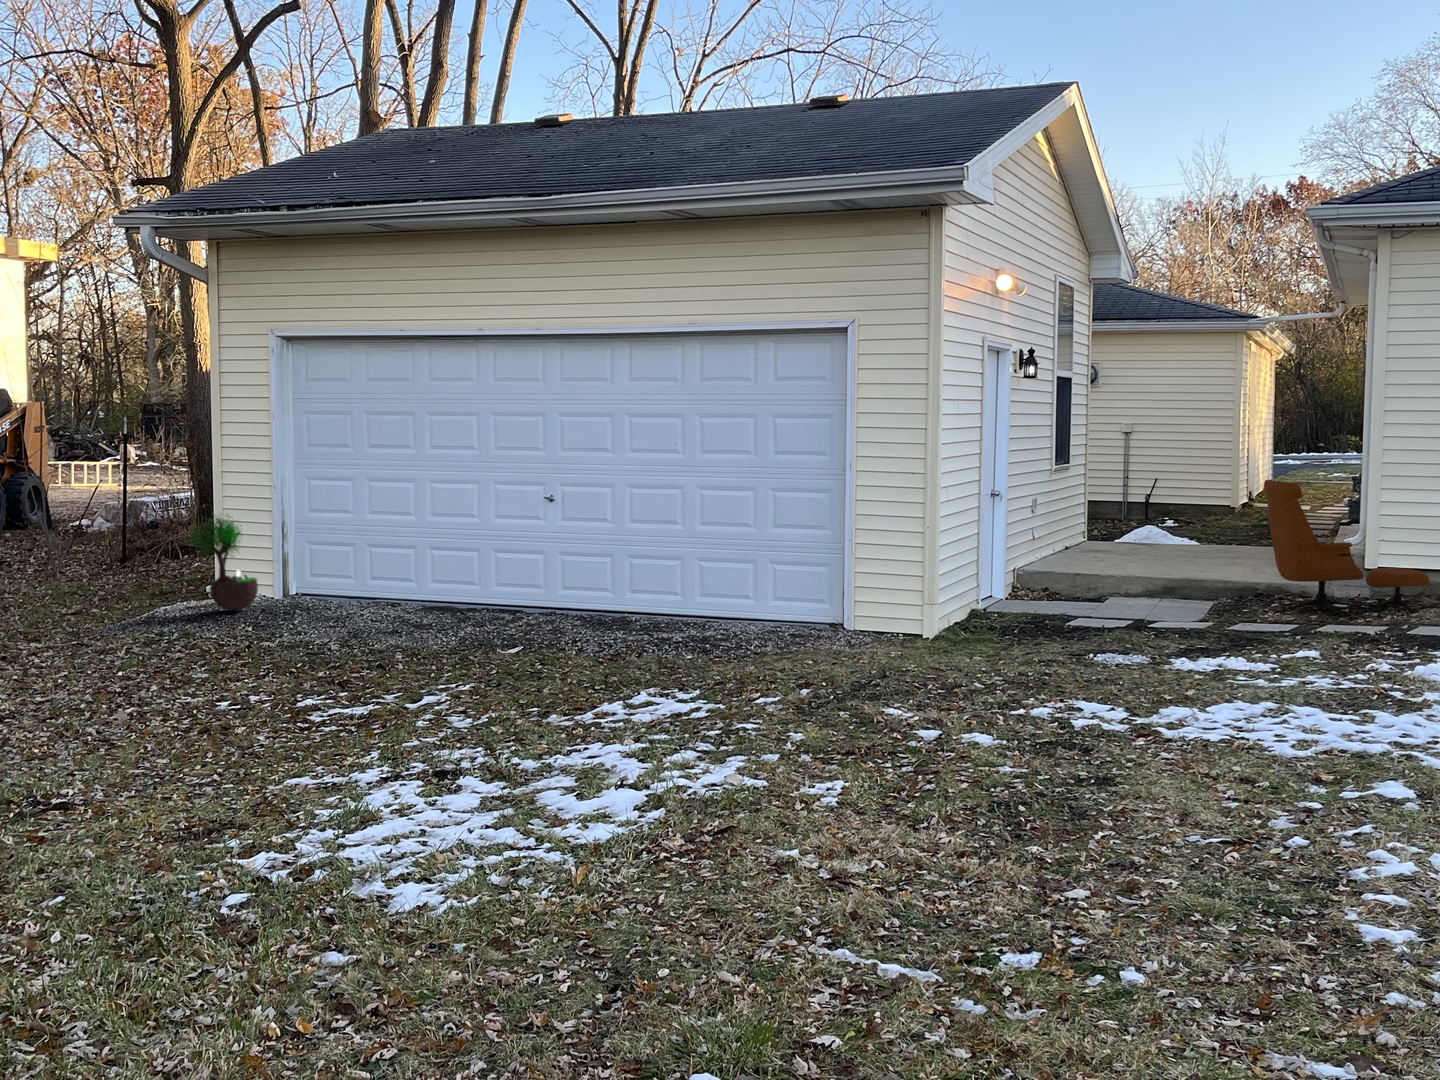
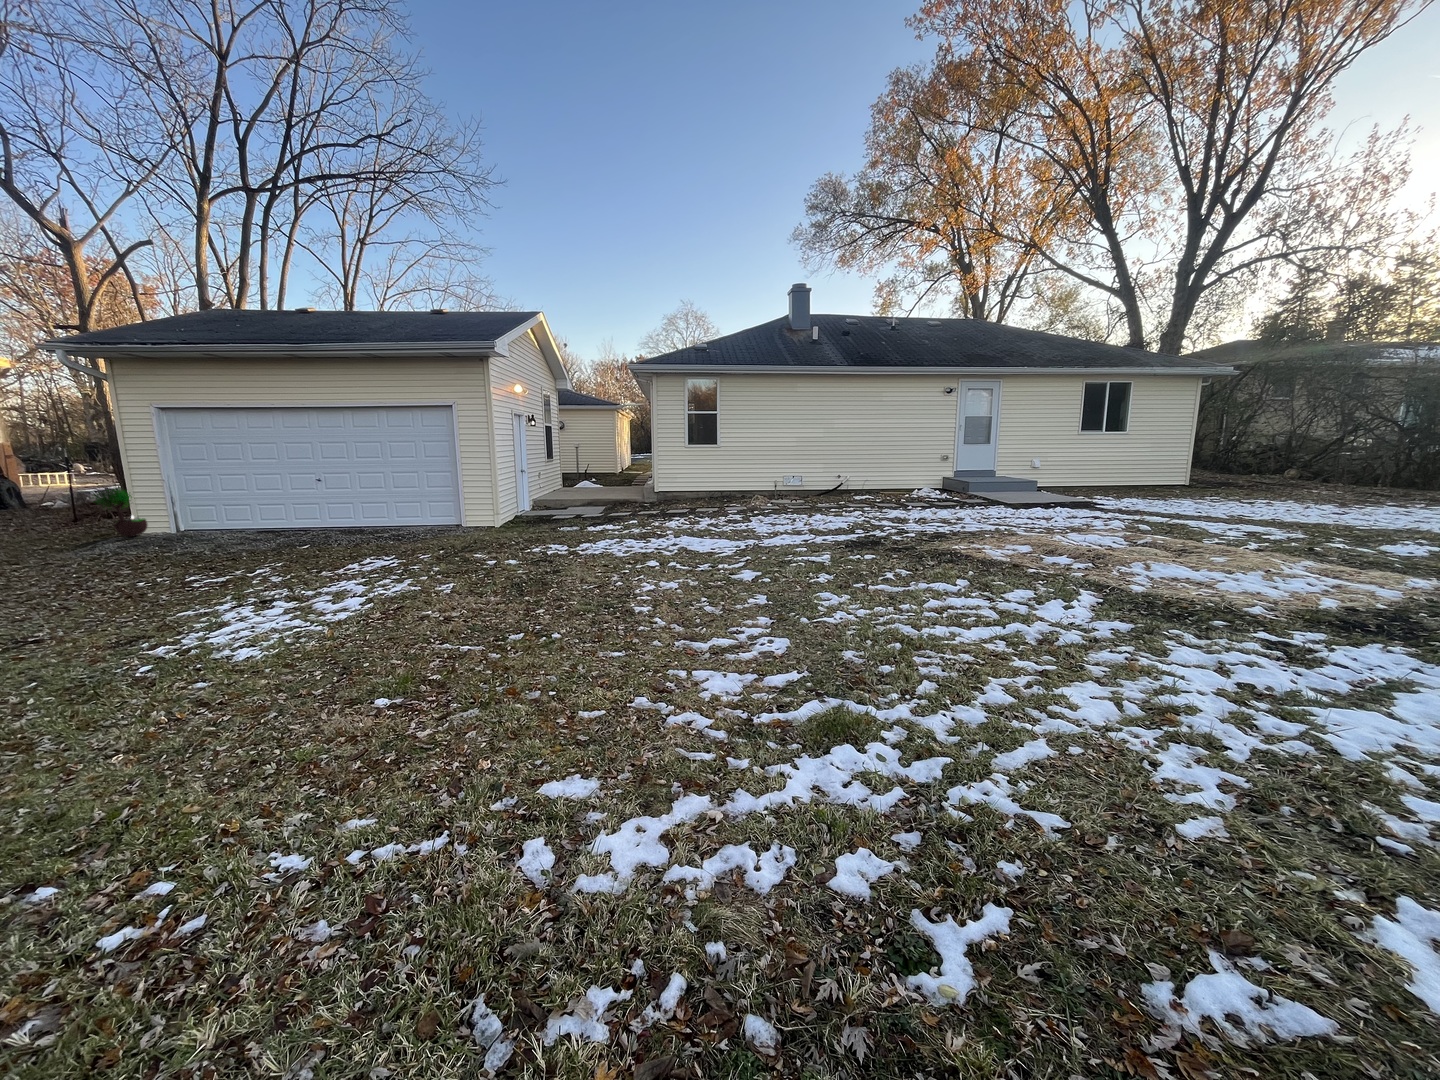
lounge chair: present [1264,480,1430,617] -> none [633,457,690,505]

